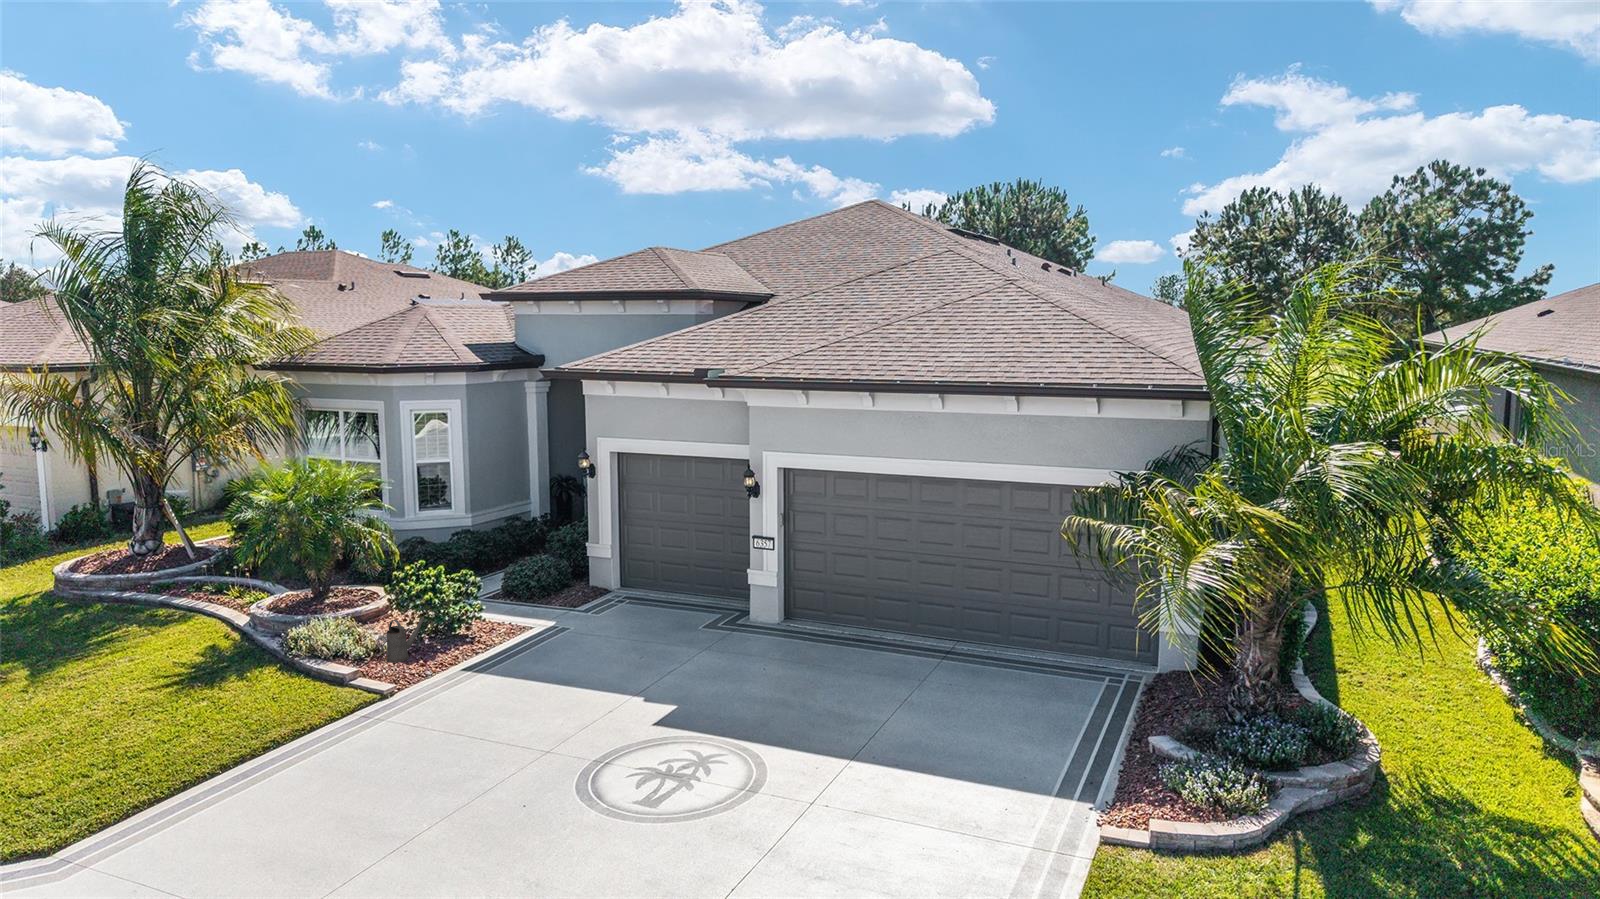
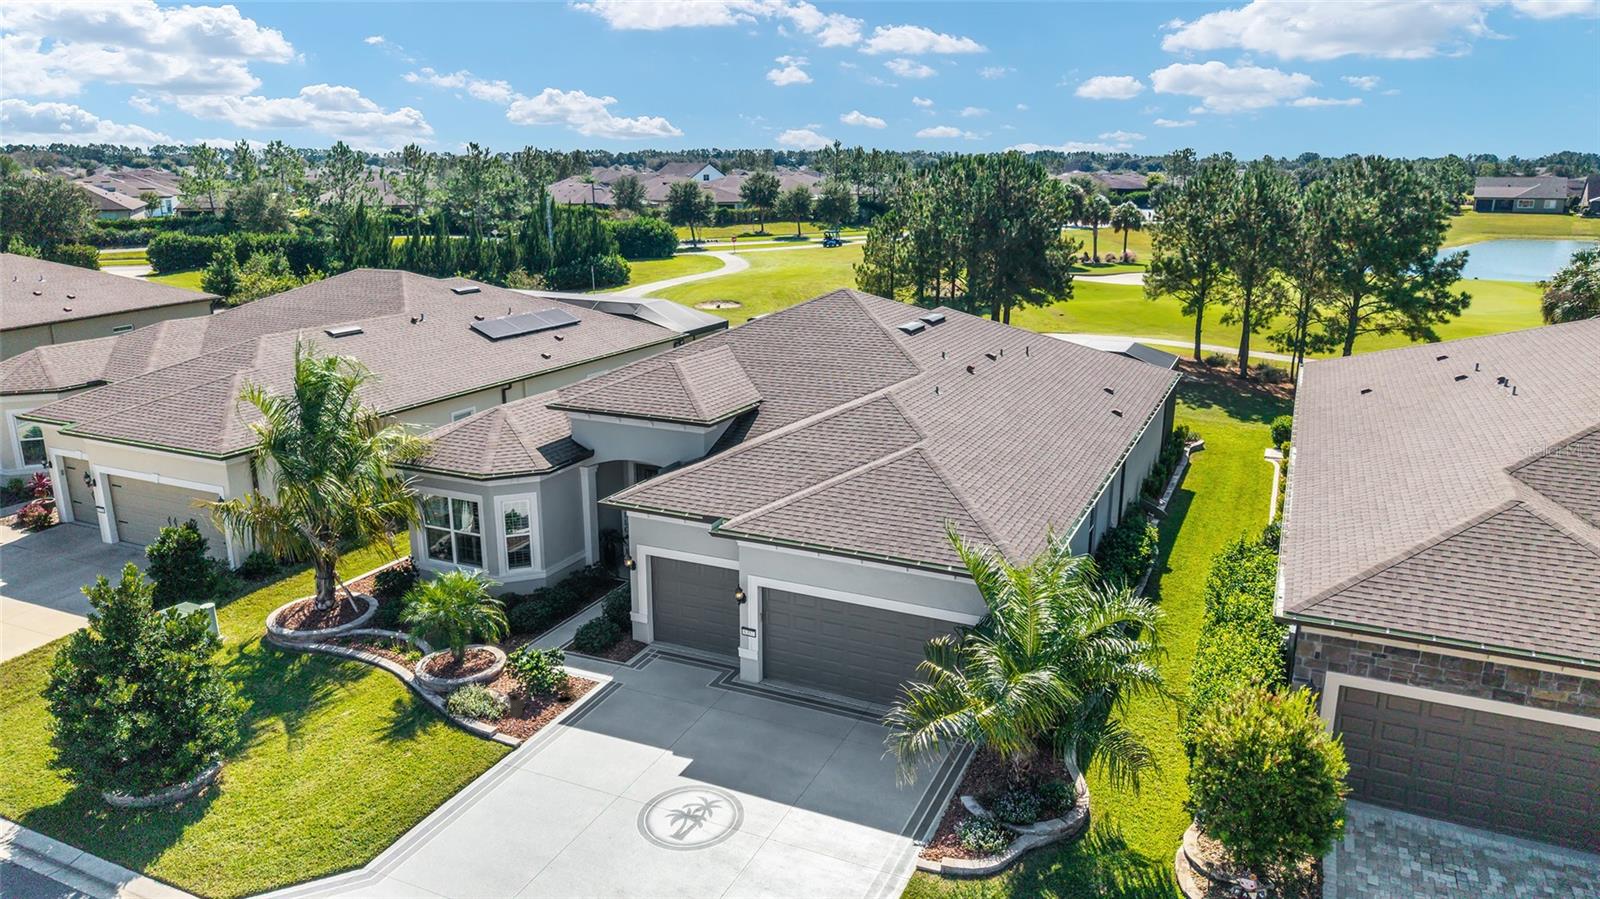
potted tree: none [459,599,493,648] -> present [556,676,573,705]

